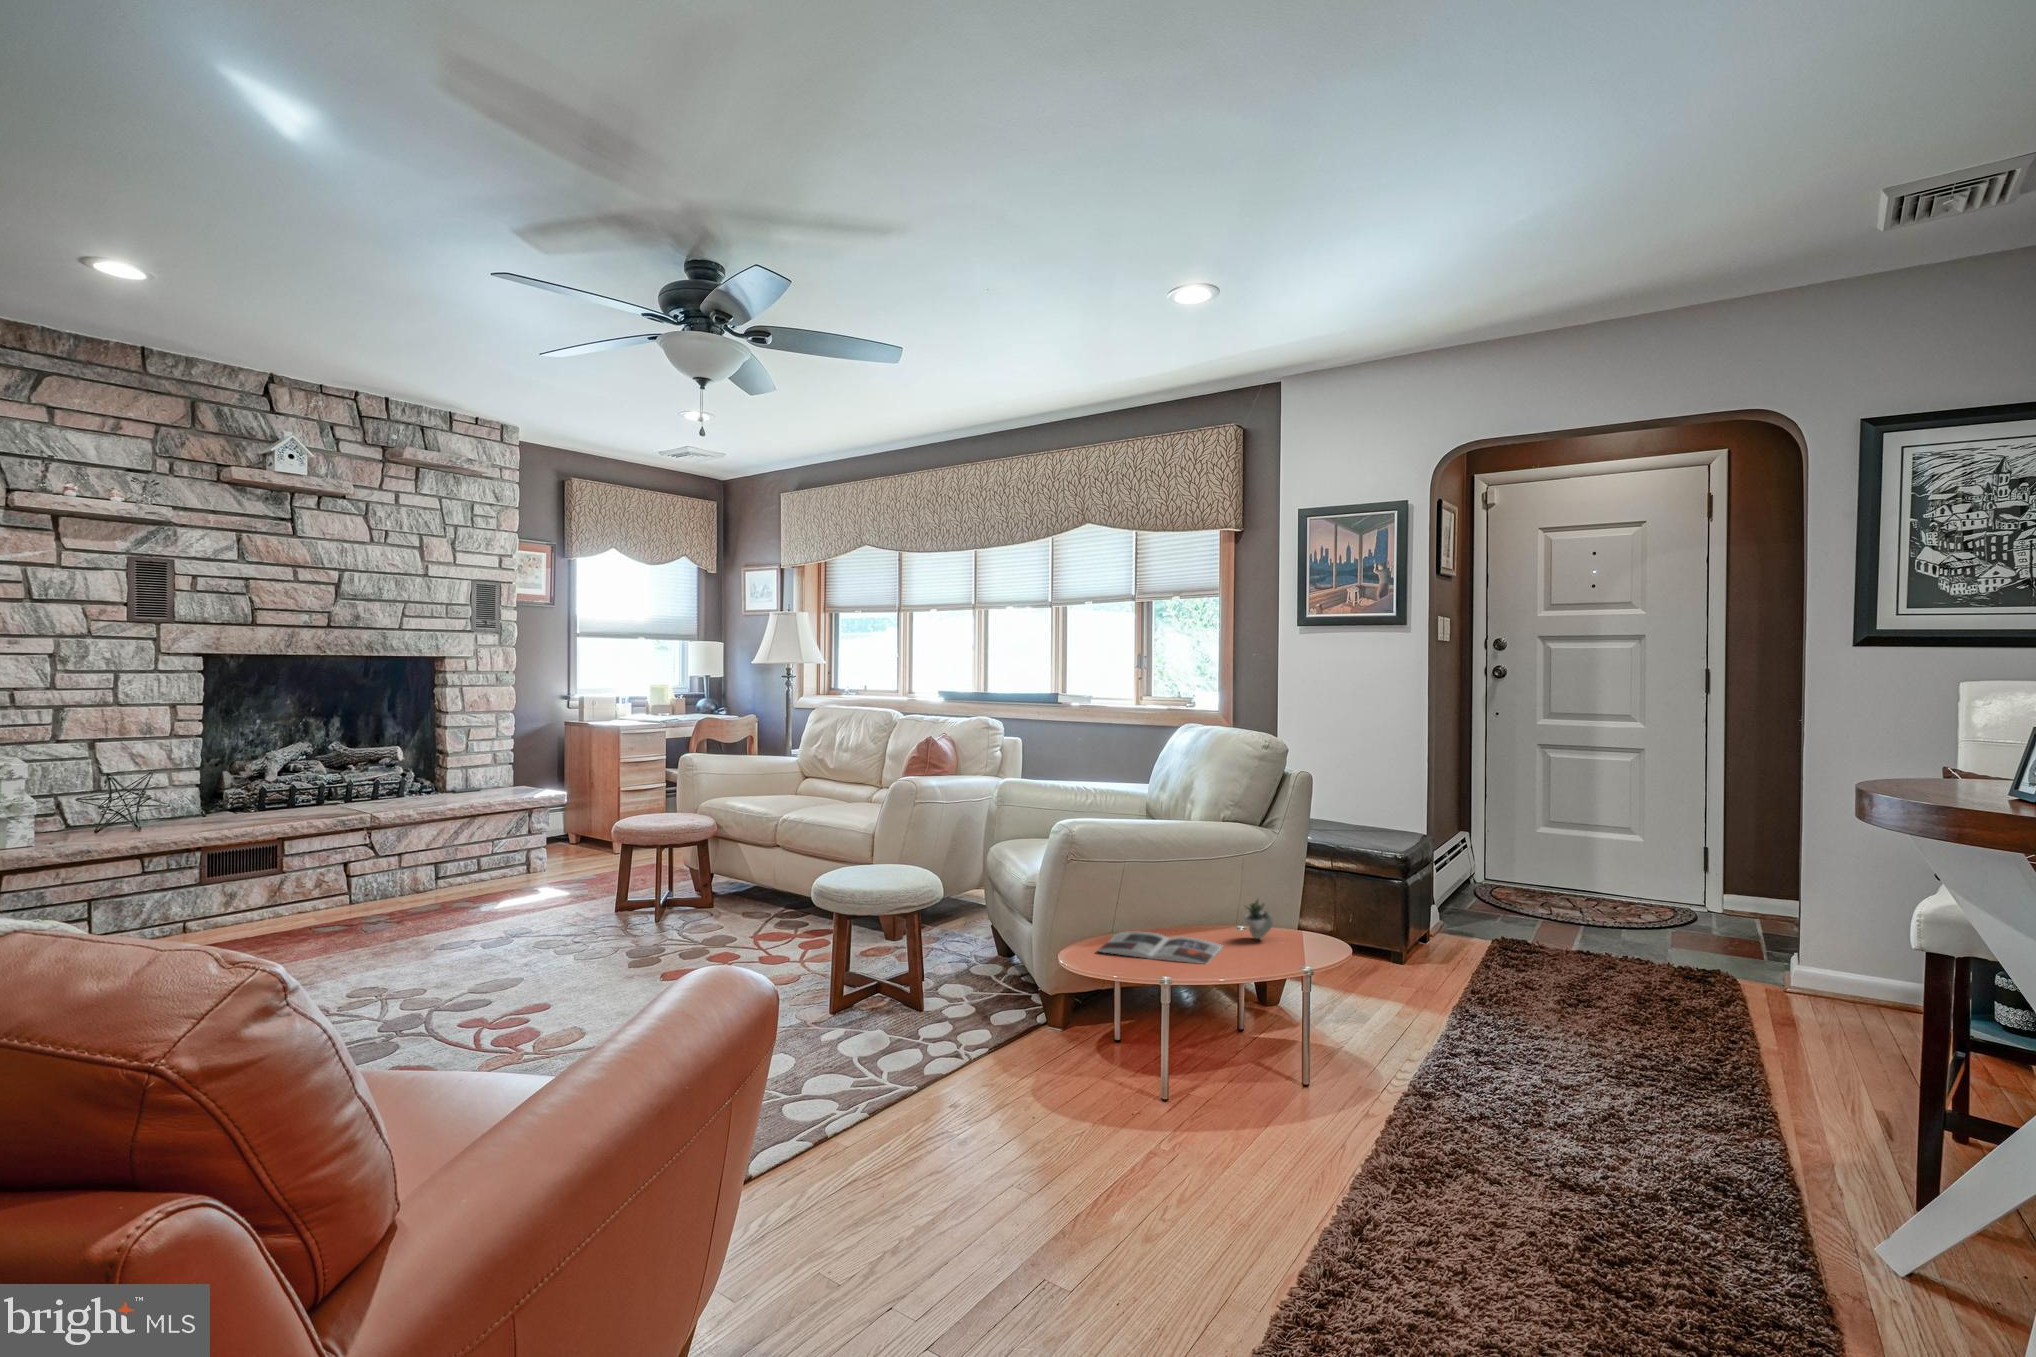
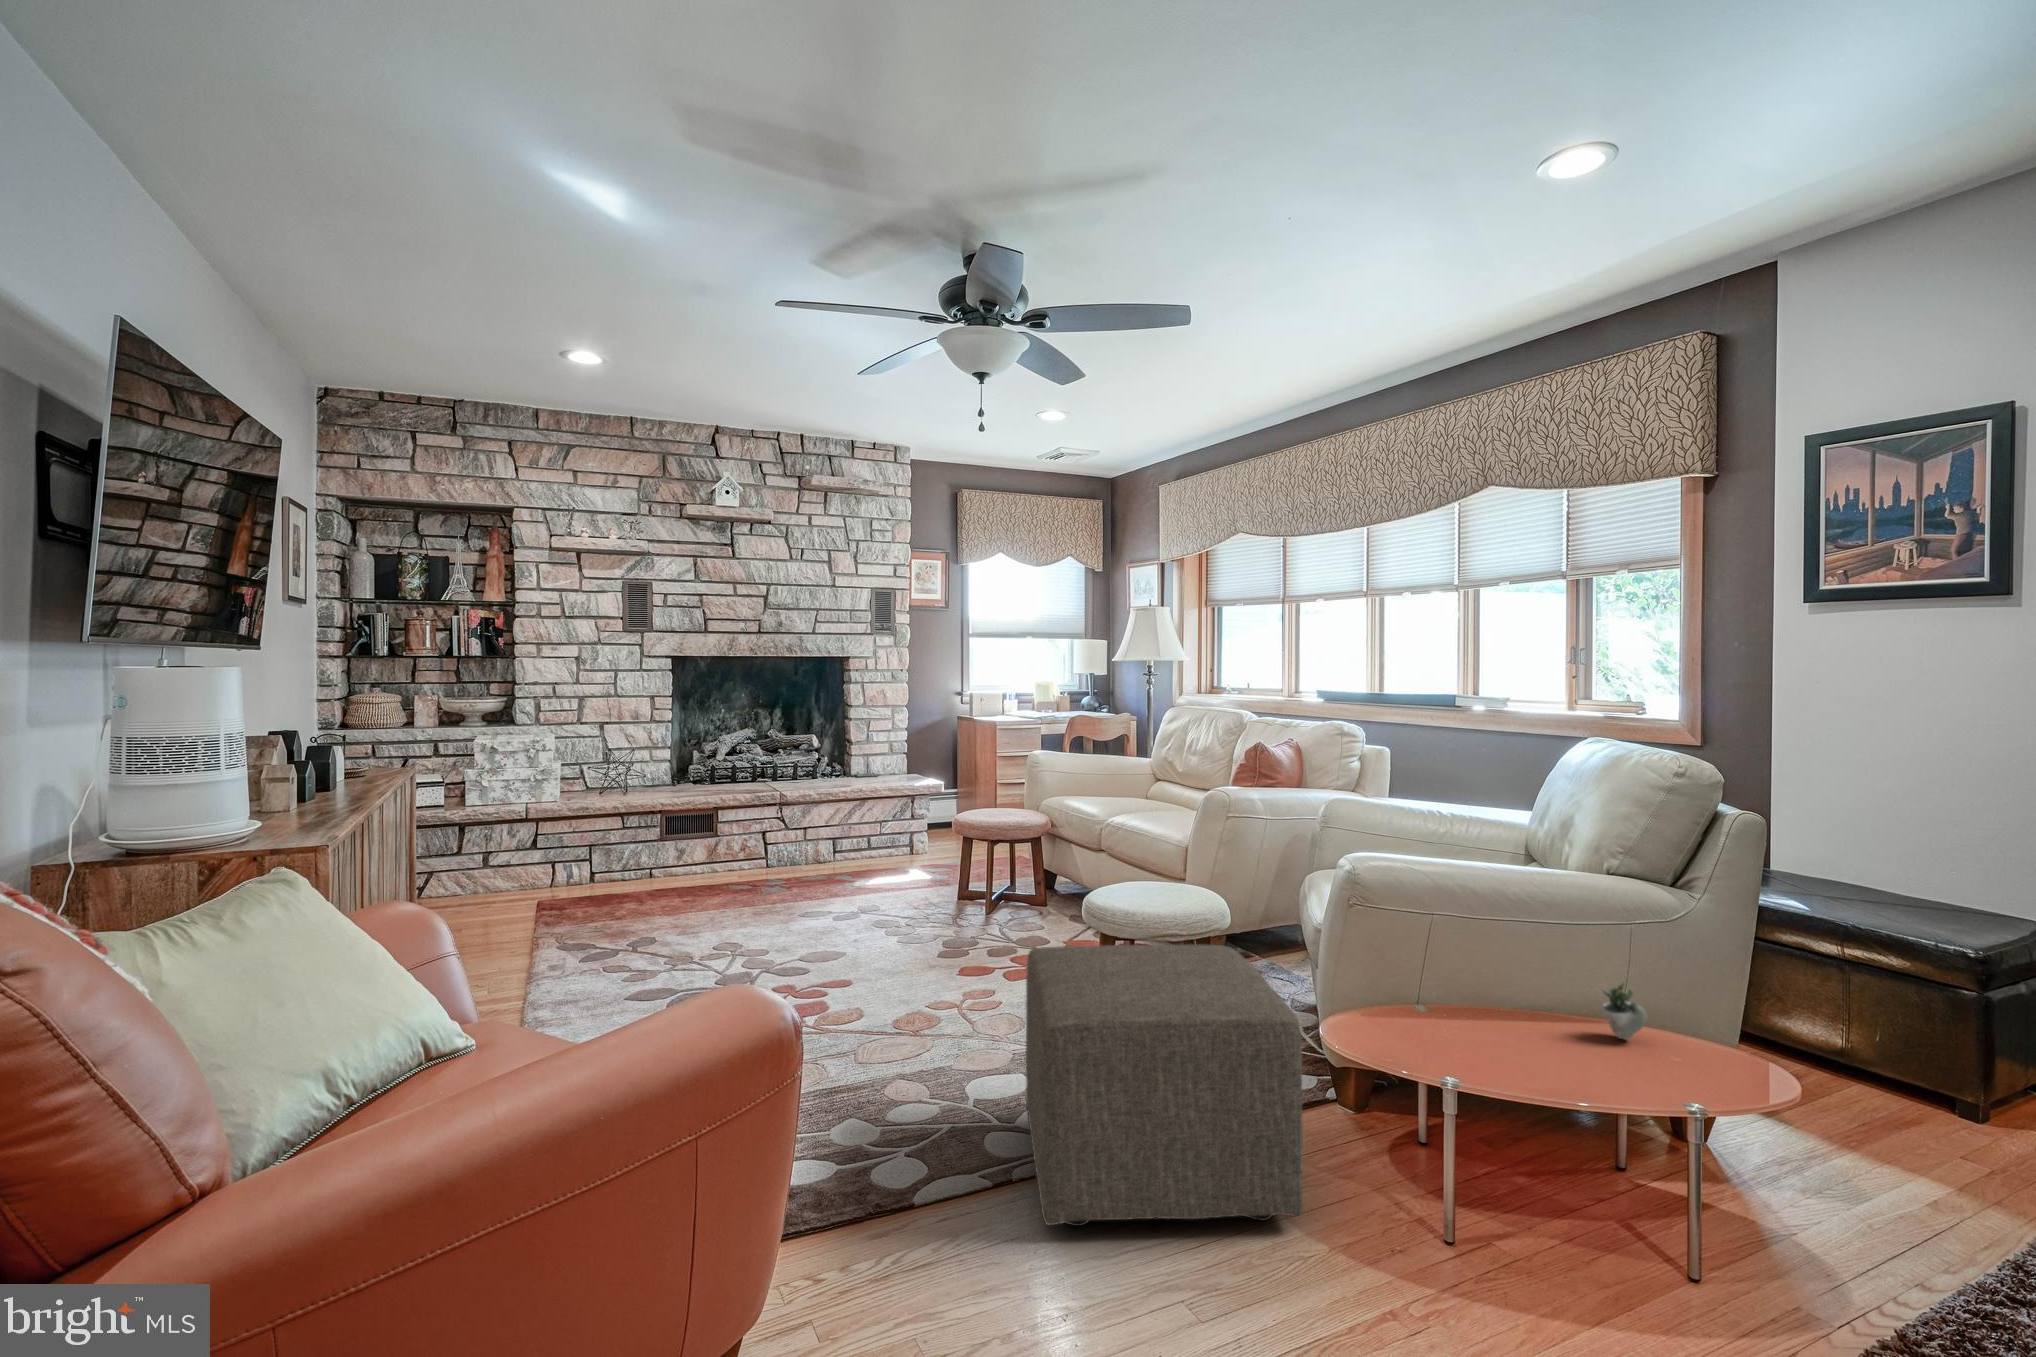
ottoman: none [811,907,1077,1161] -> present [1025,945,1303,1226]
magazine: present [1098,932,1224,964] -> none [1371,1000,1560,1067]

